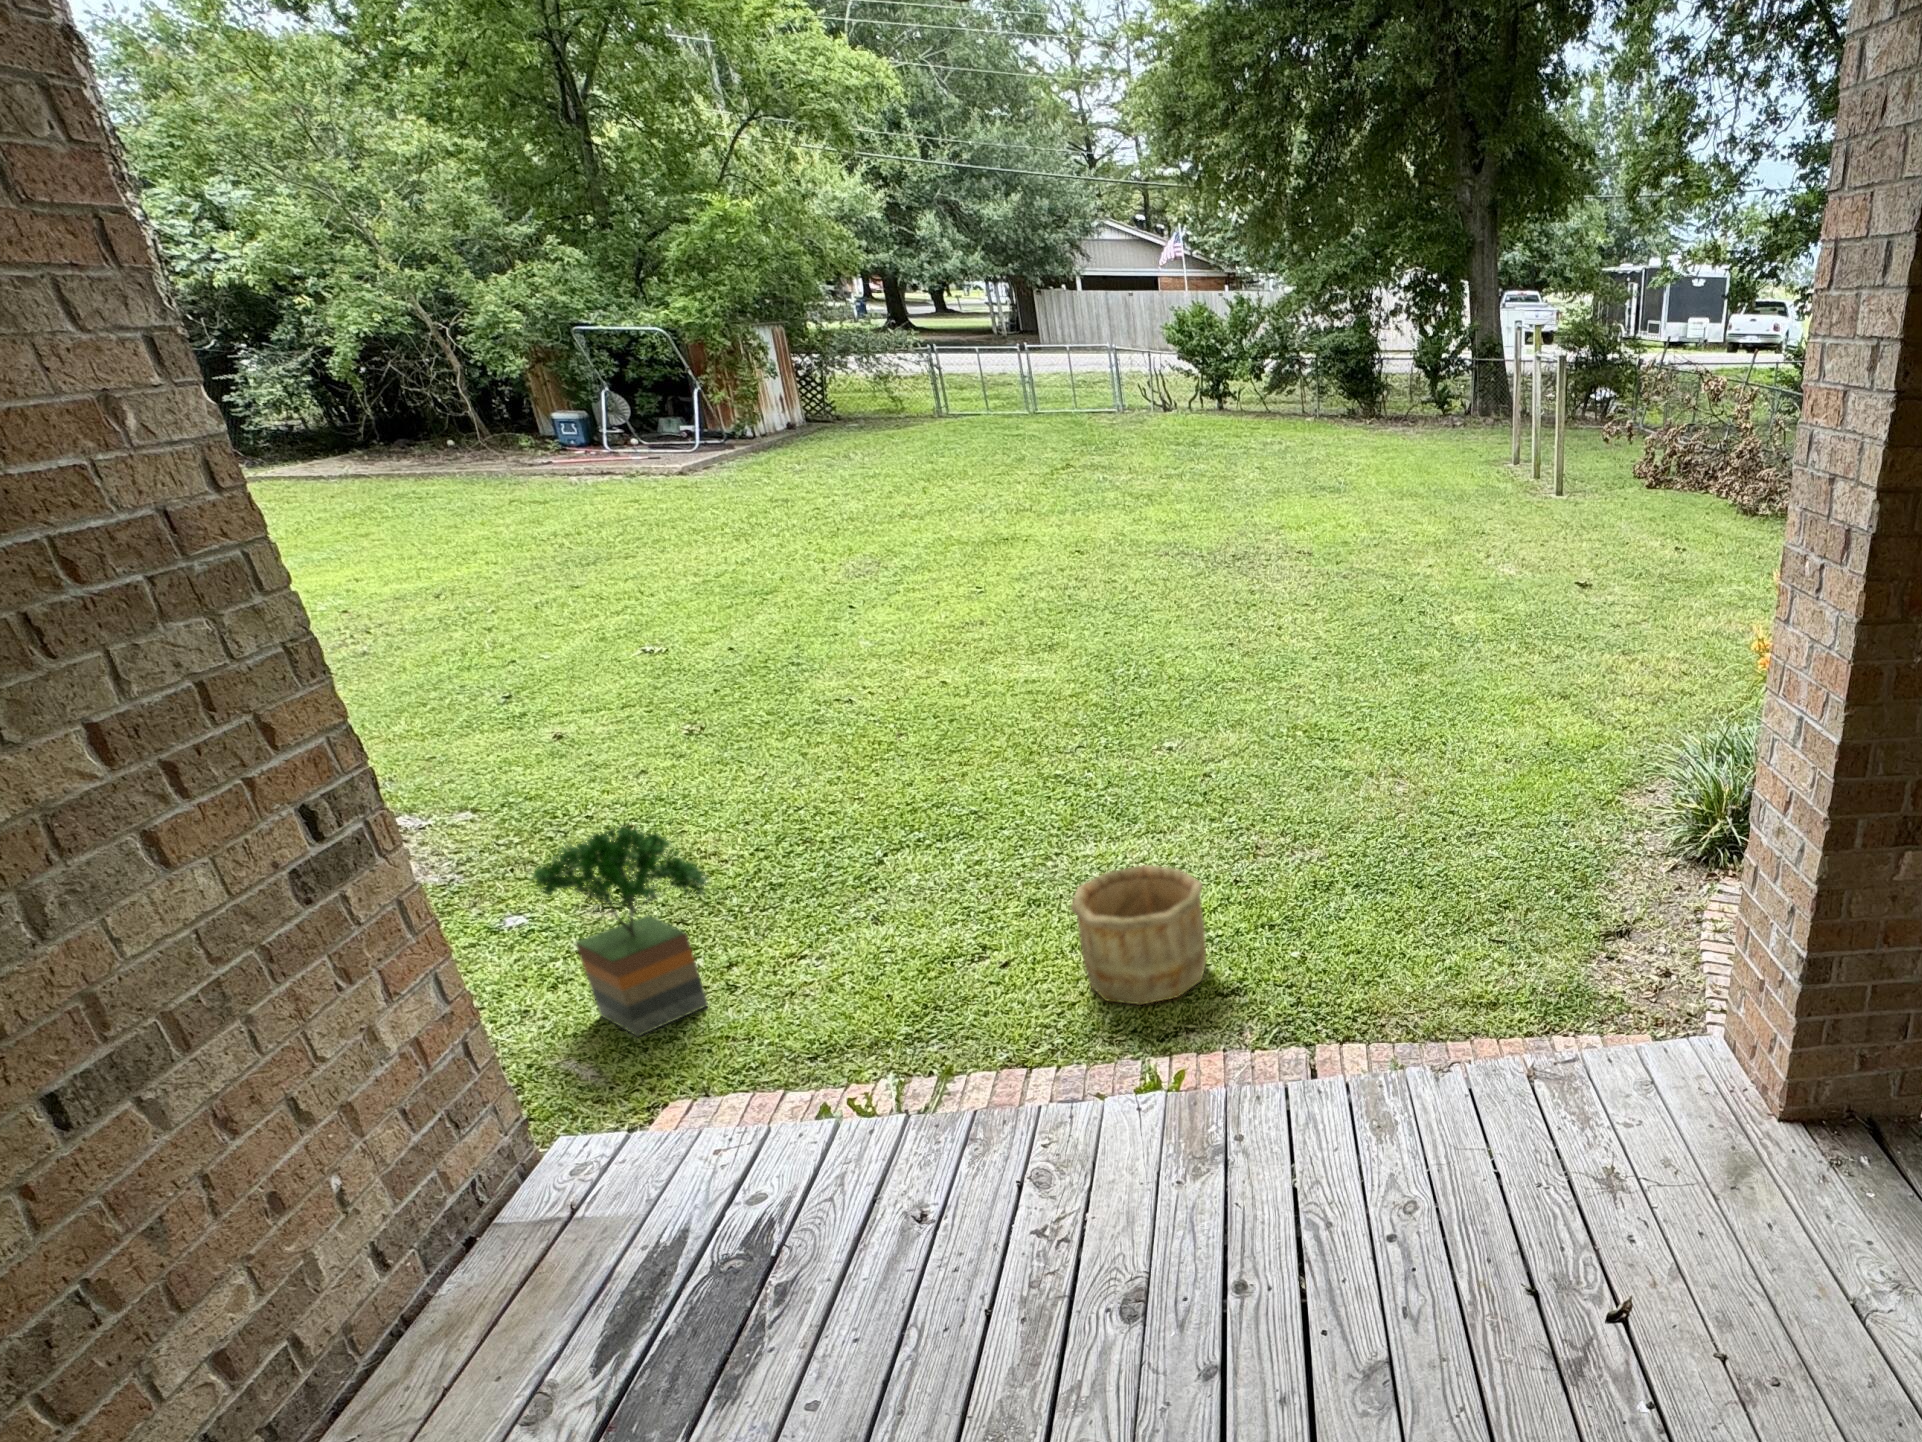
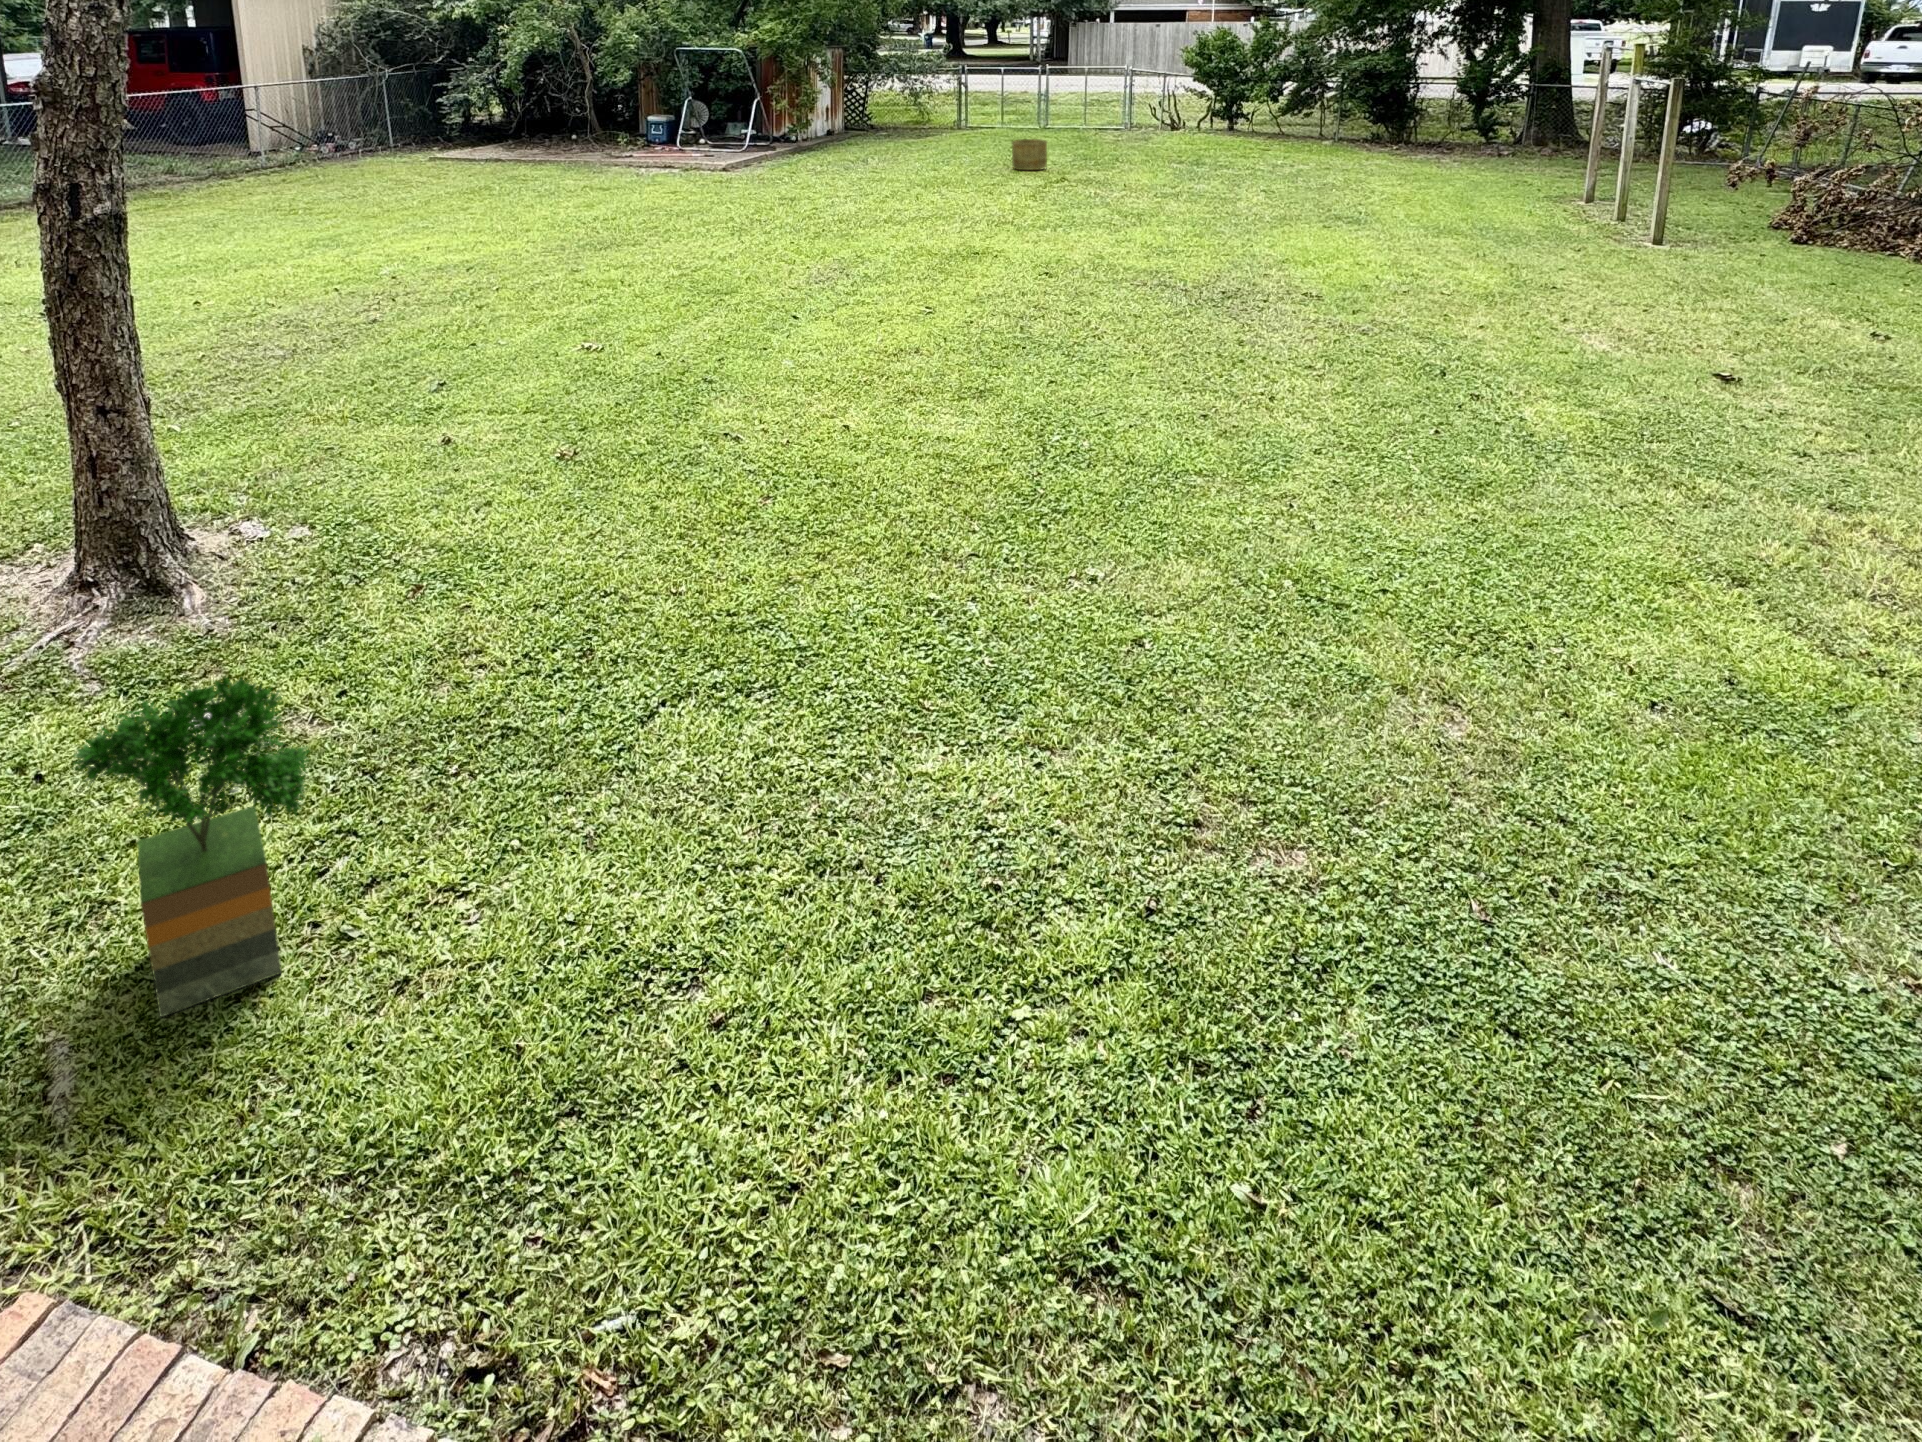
wooden bucket: present [1071,865,1206,1005] -> present [1012,139,1047,170]

